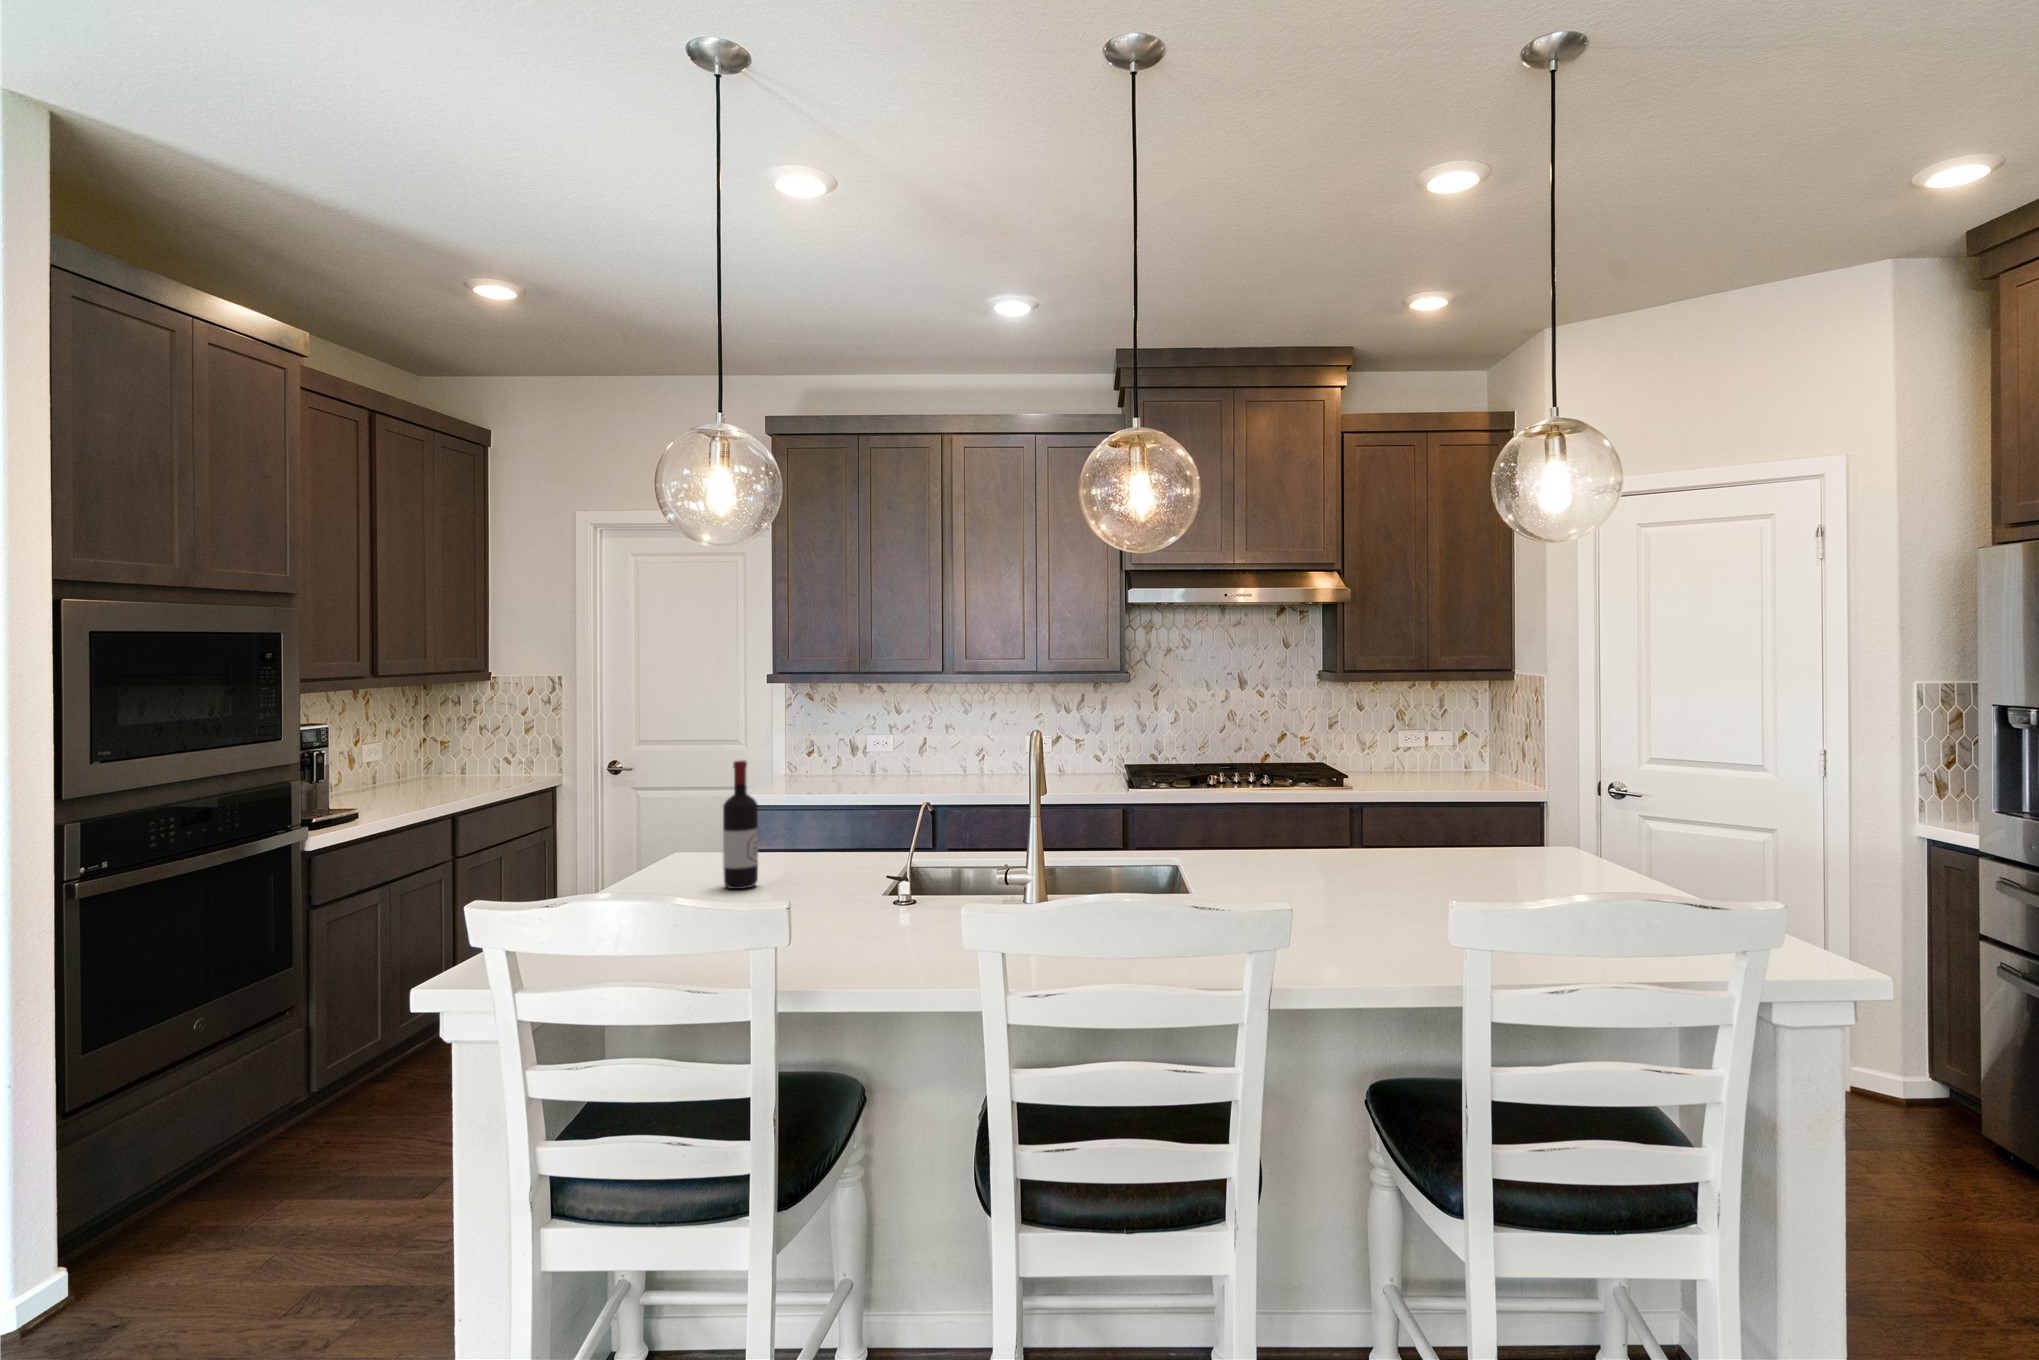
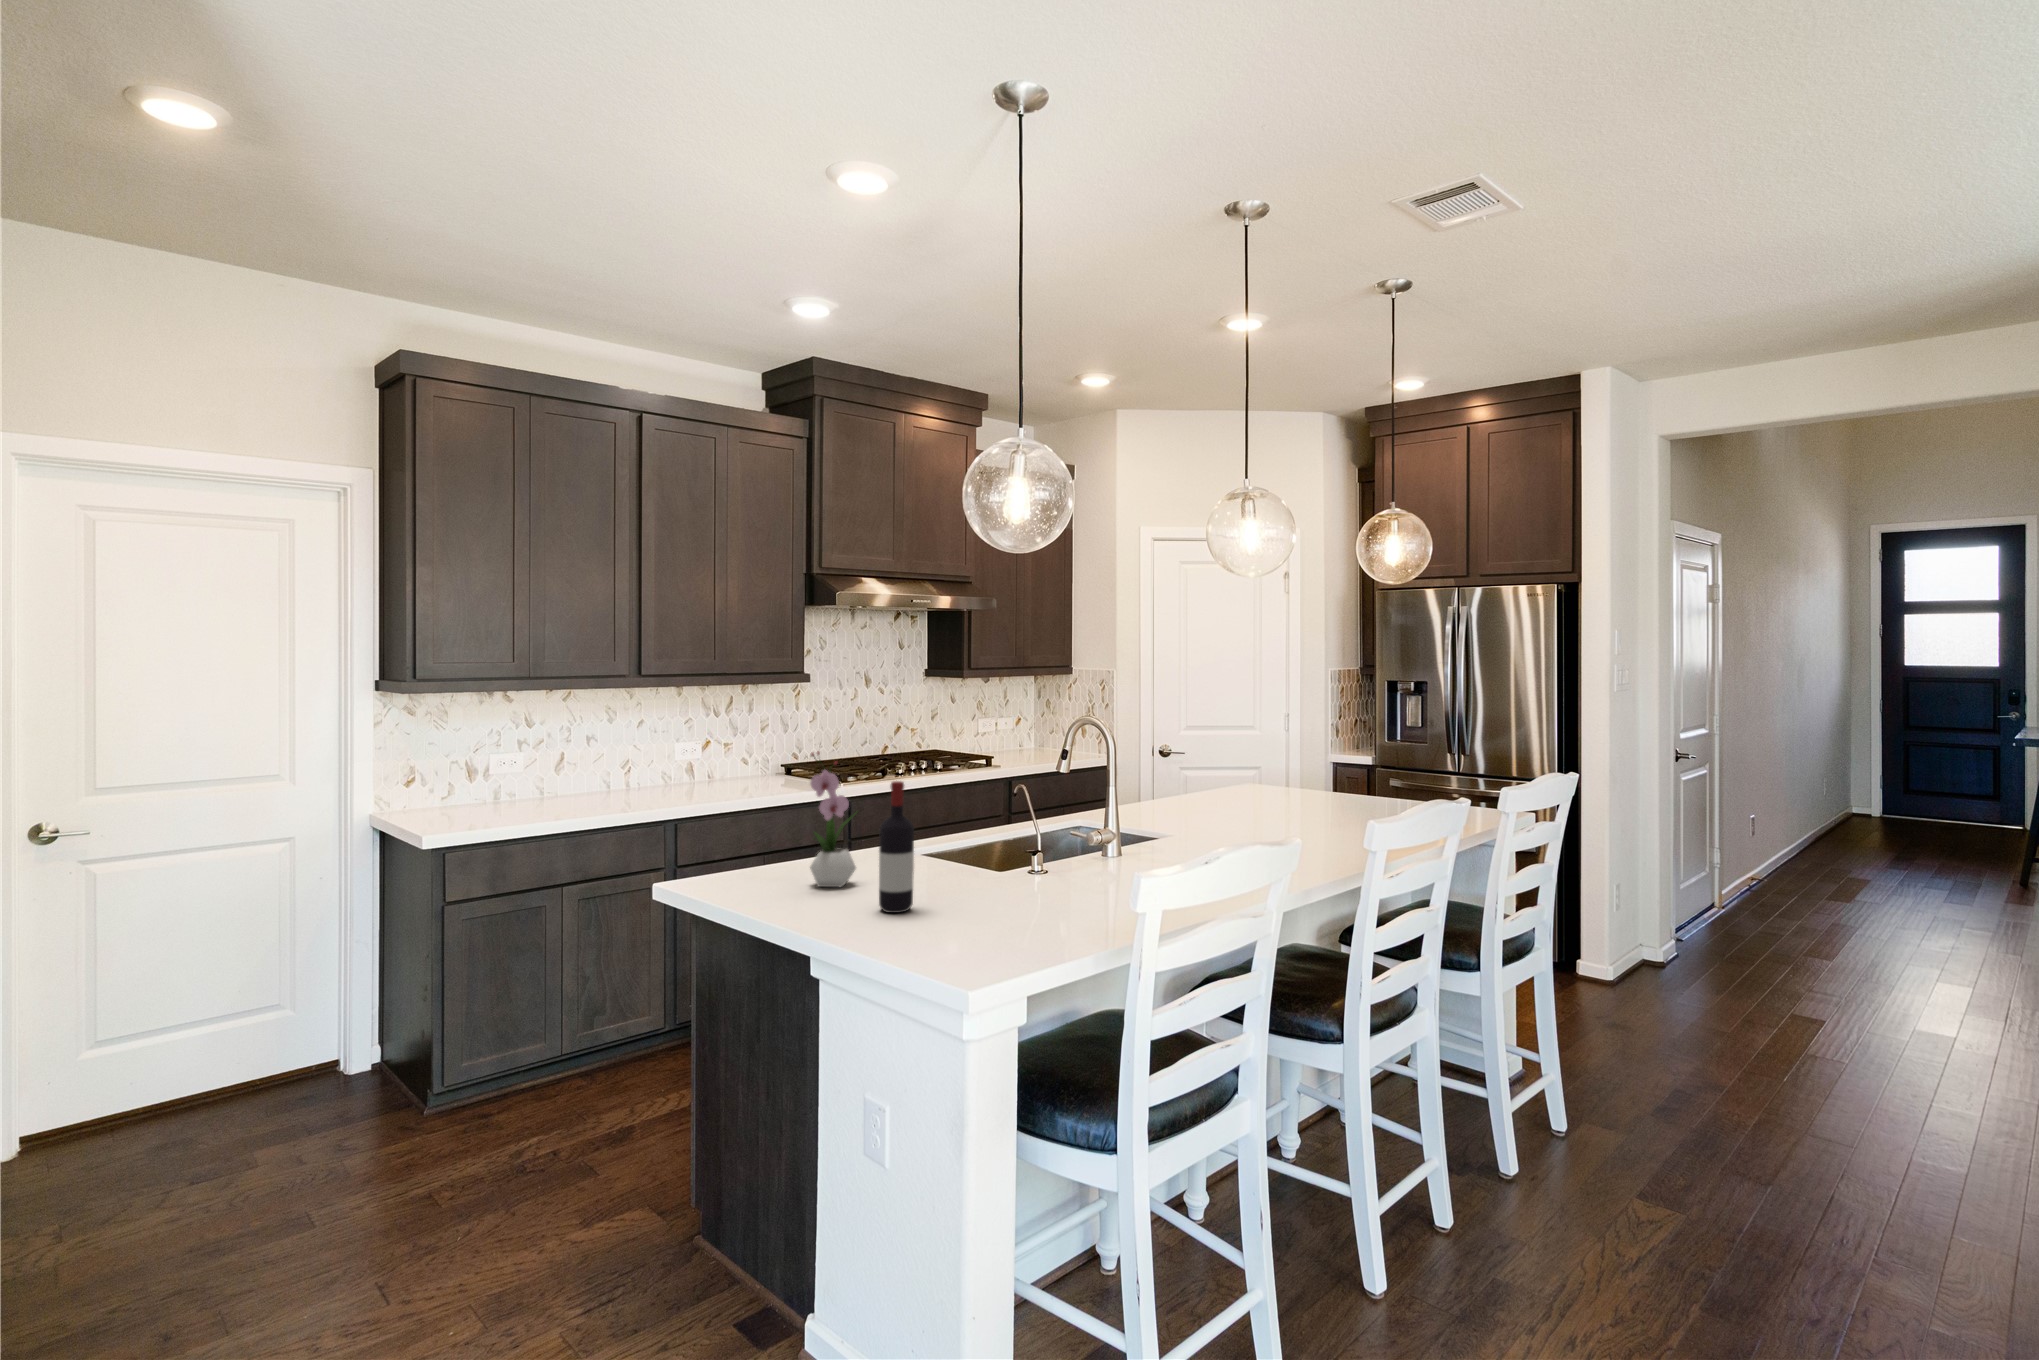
flower arrangement: none [768,732,829,864] -> present [810,751,856,887]

